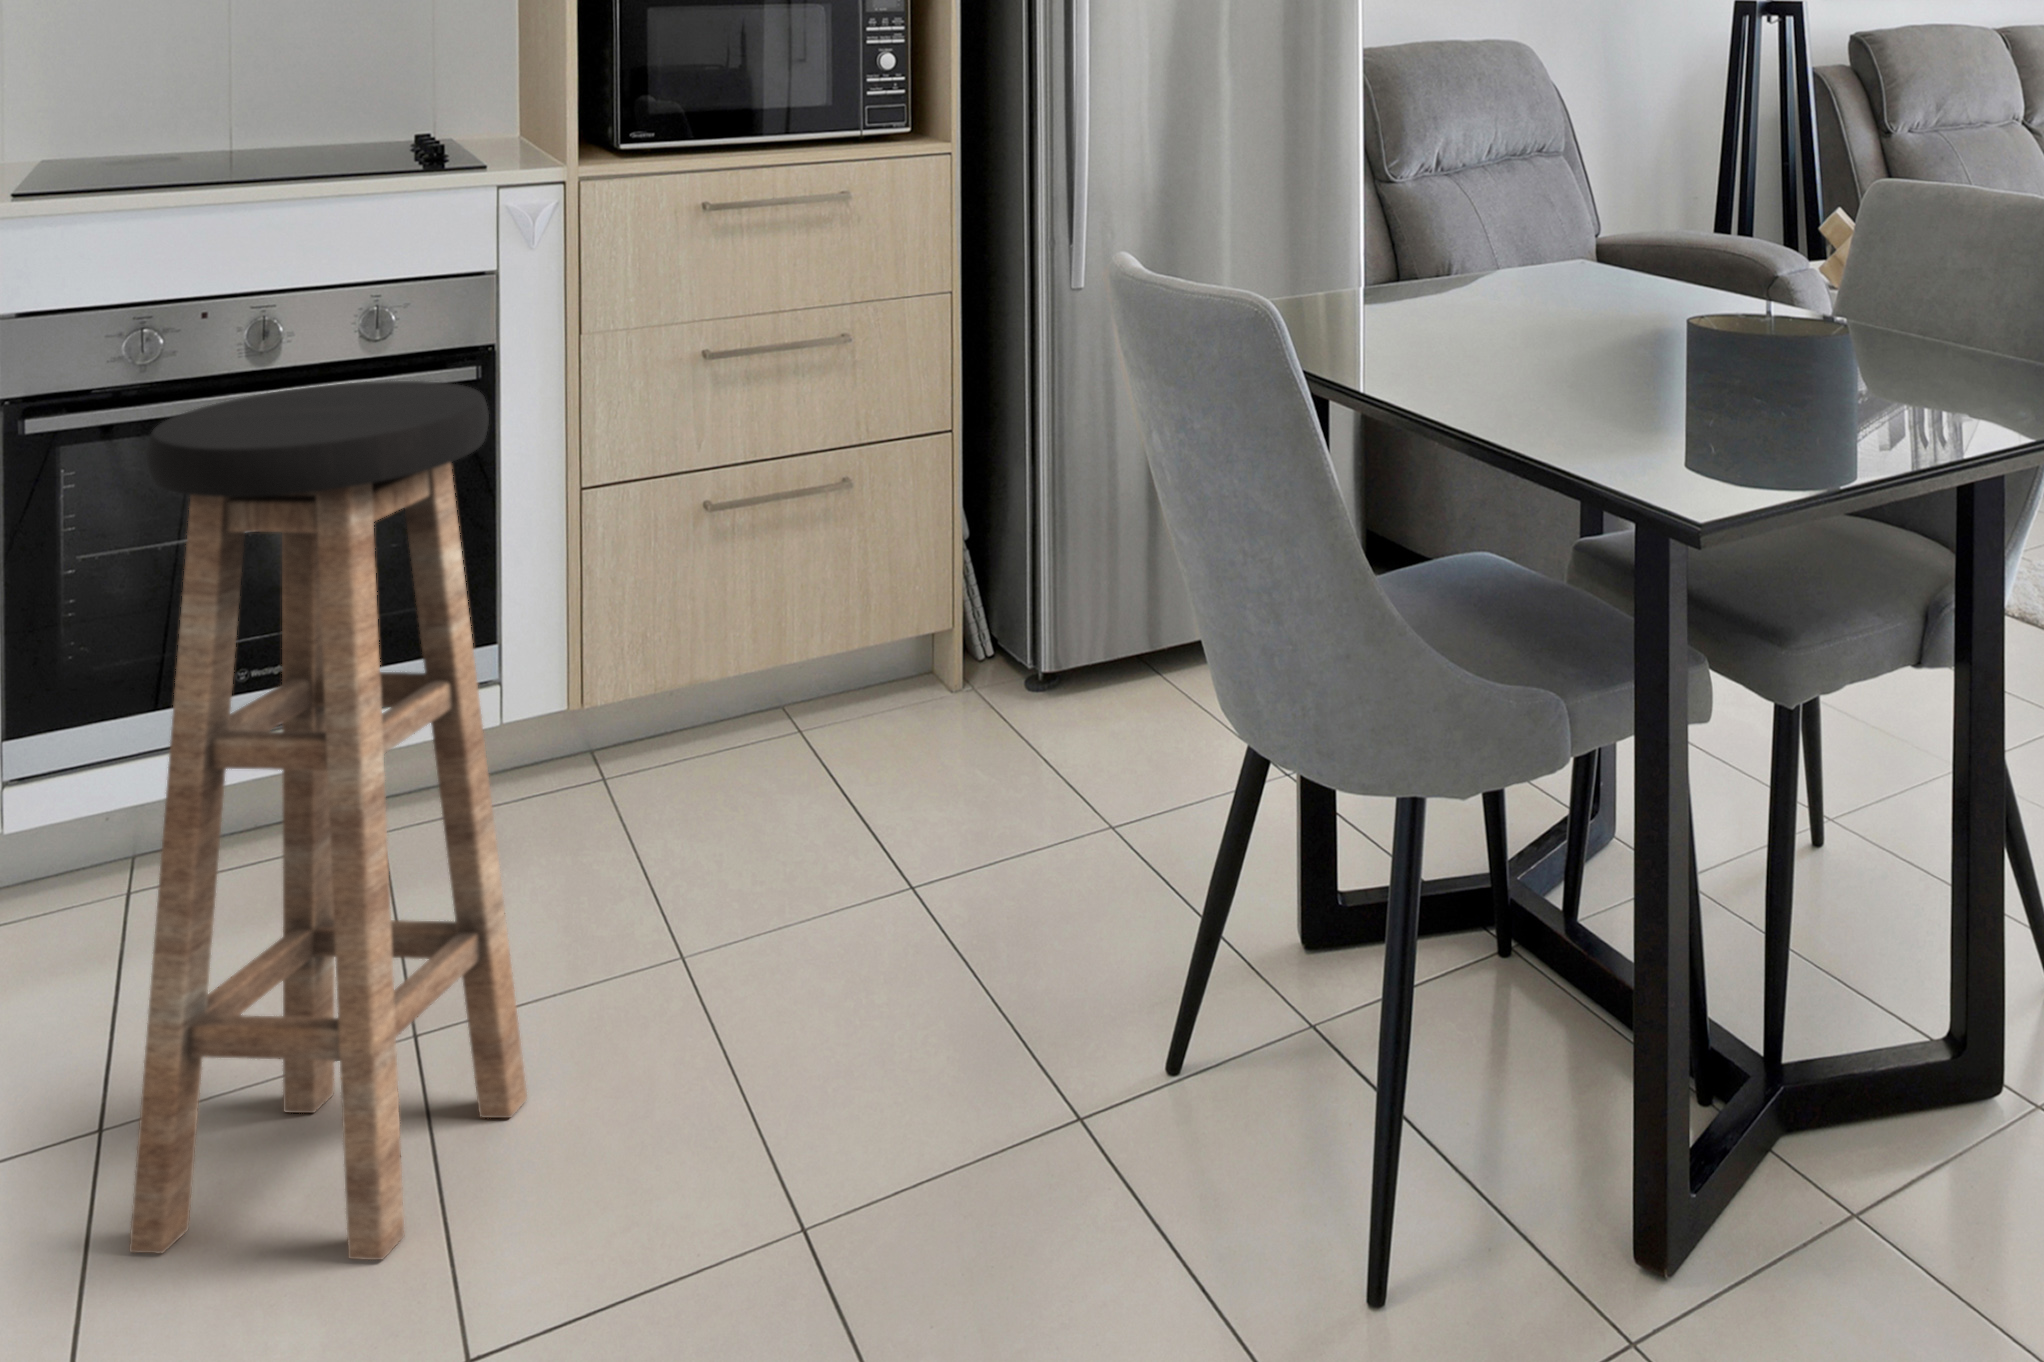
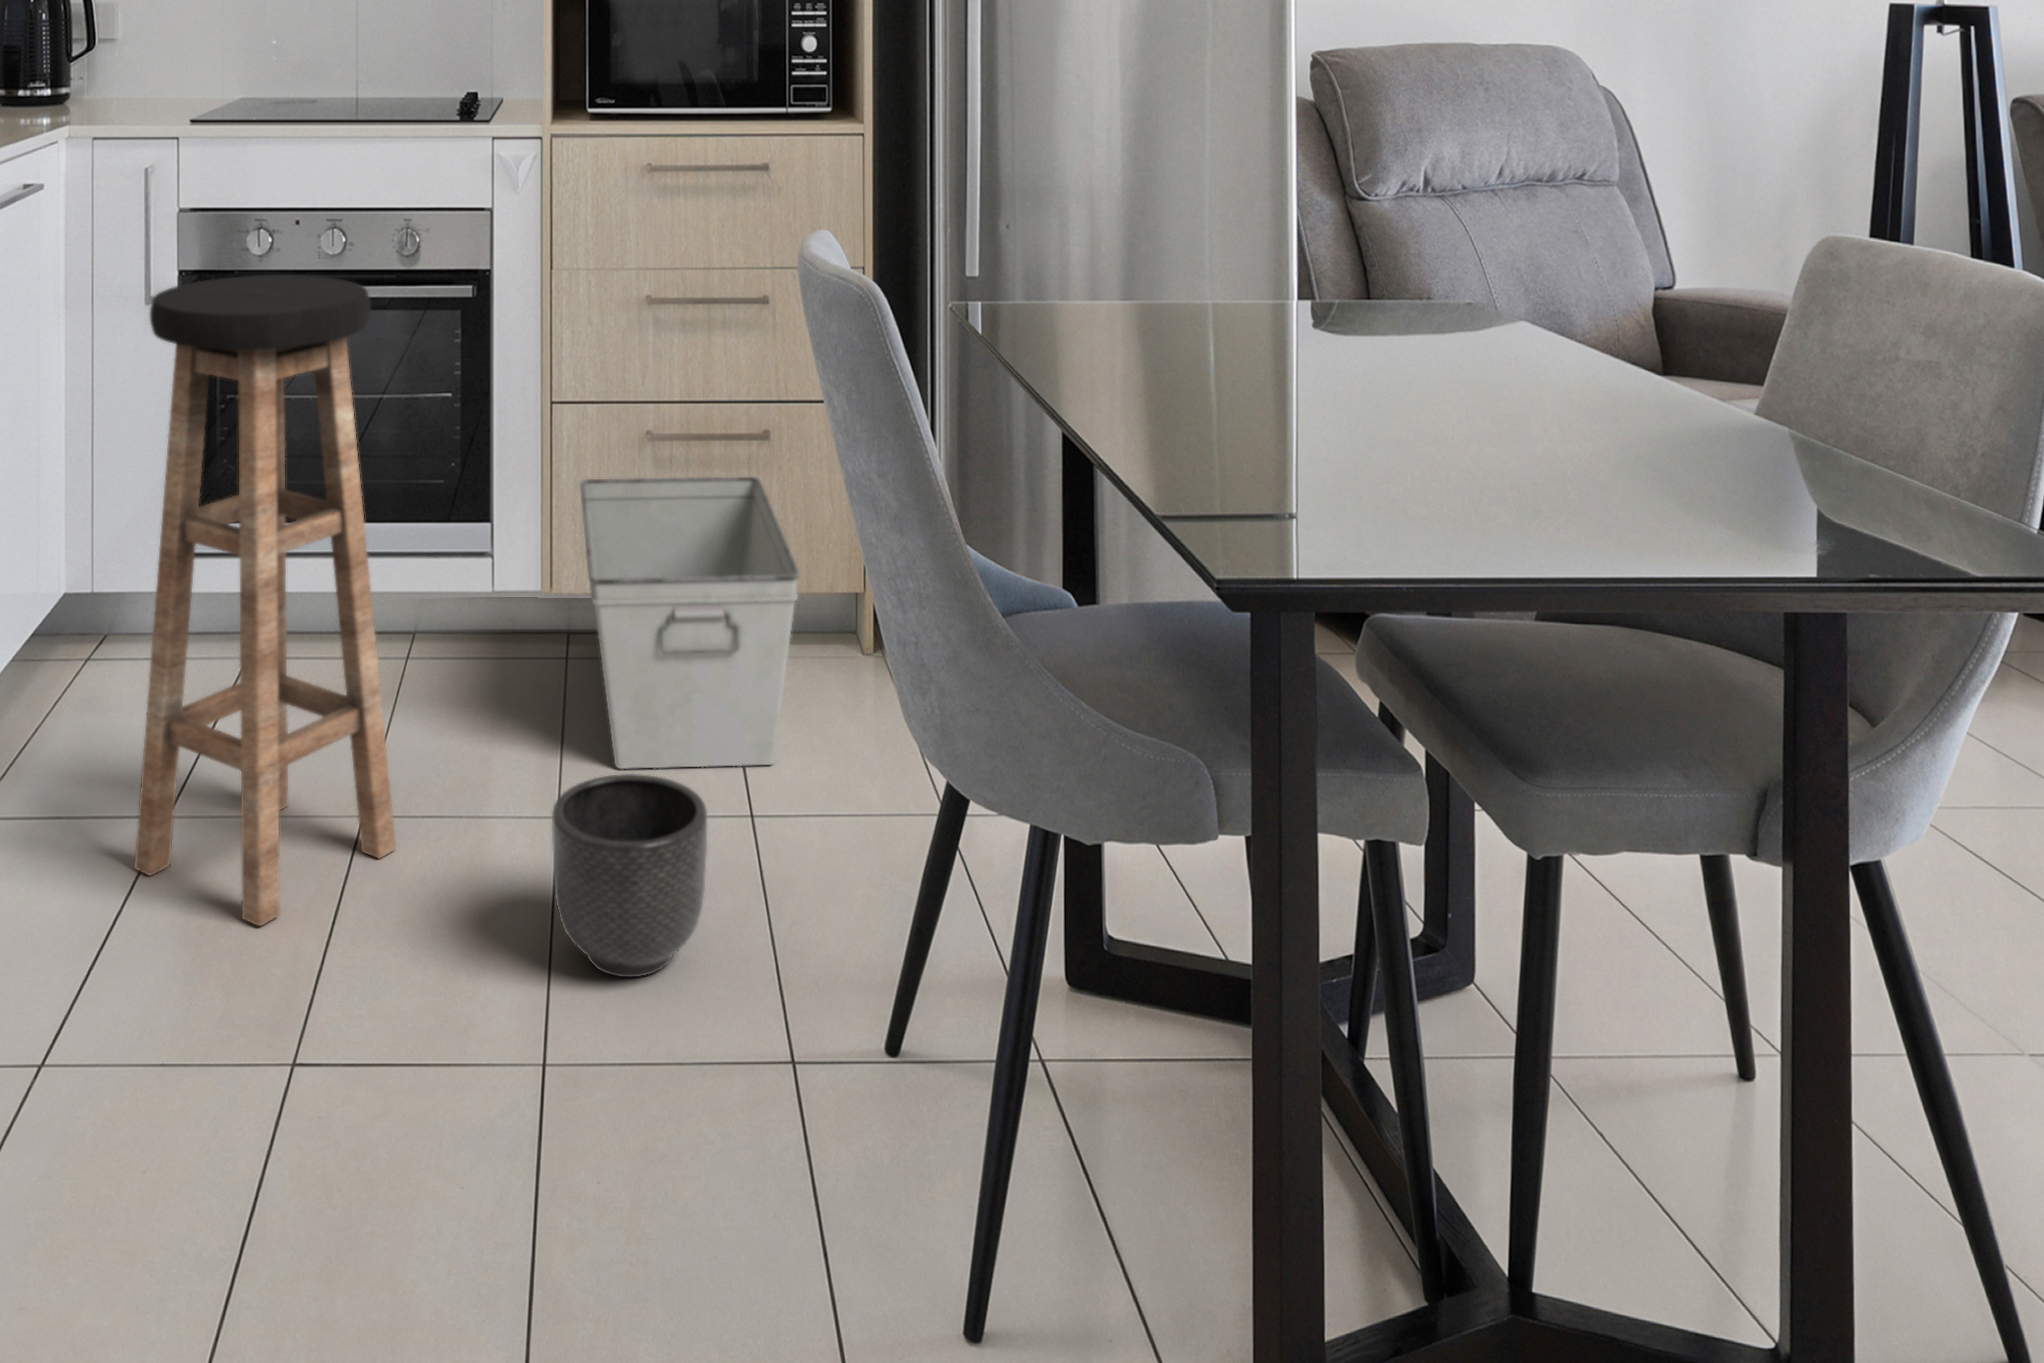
storage bin: none [632,553,970,919] -> present [580,477,800,769]
planter: none [802,906,991,1152] -> present [552,774,707,977]

